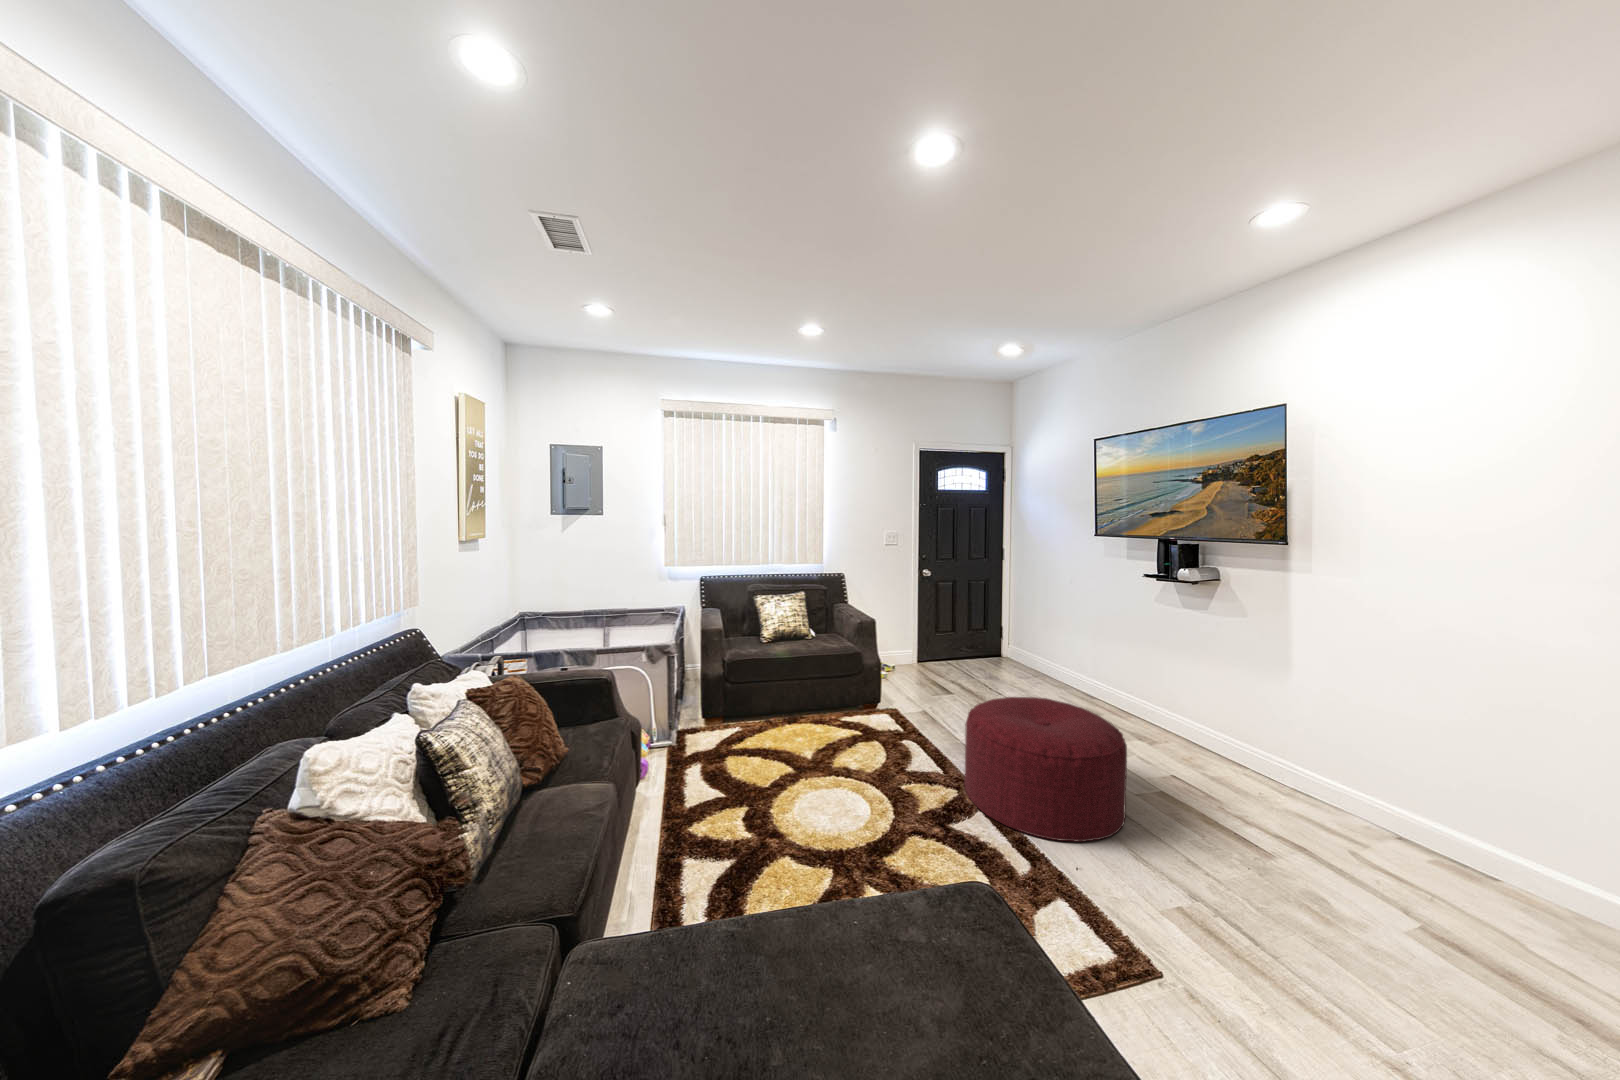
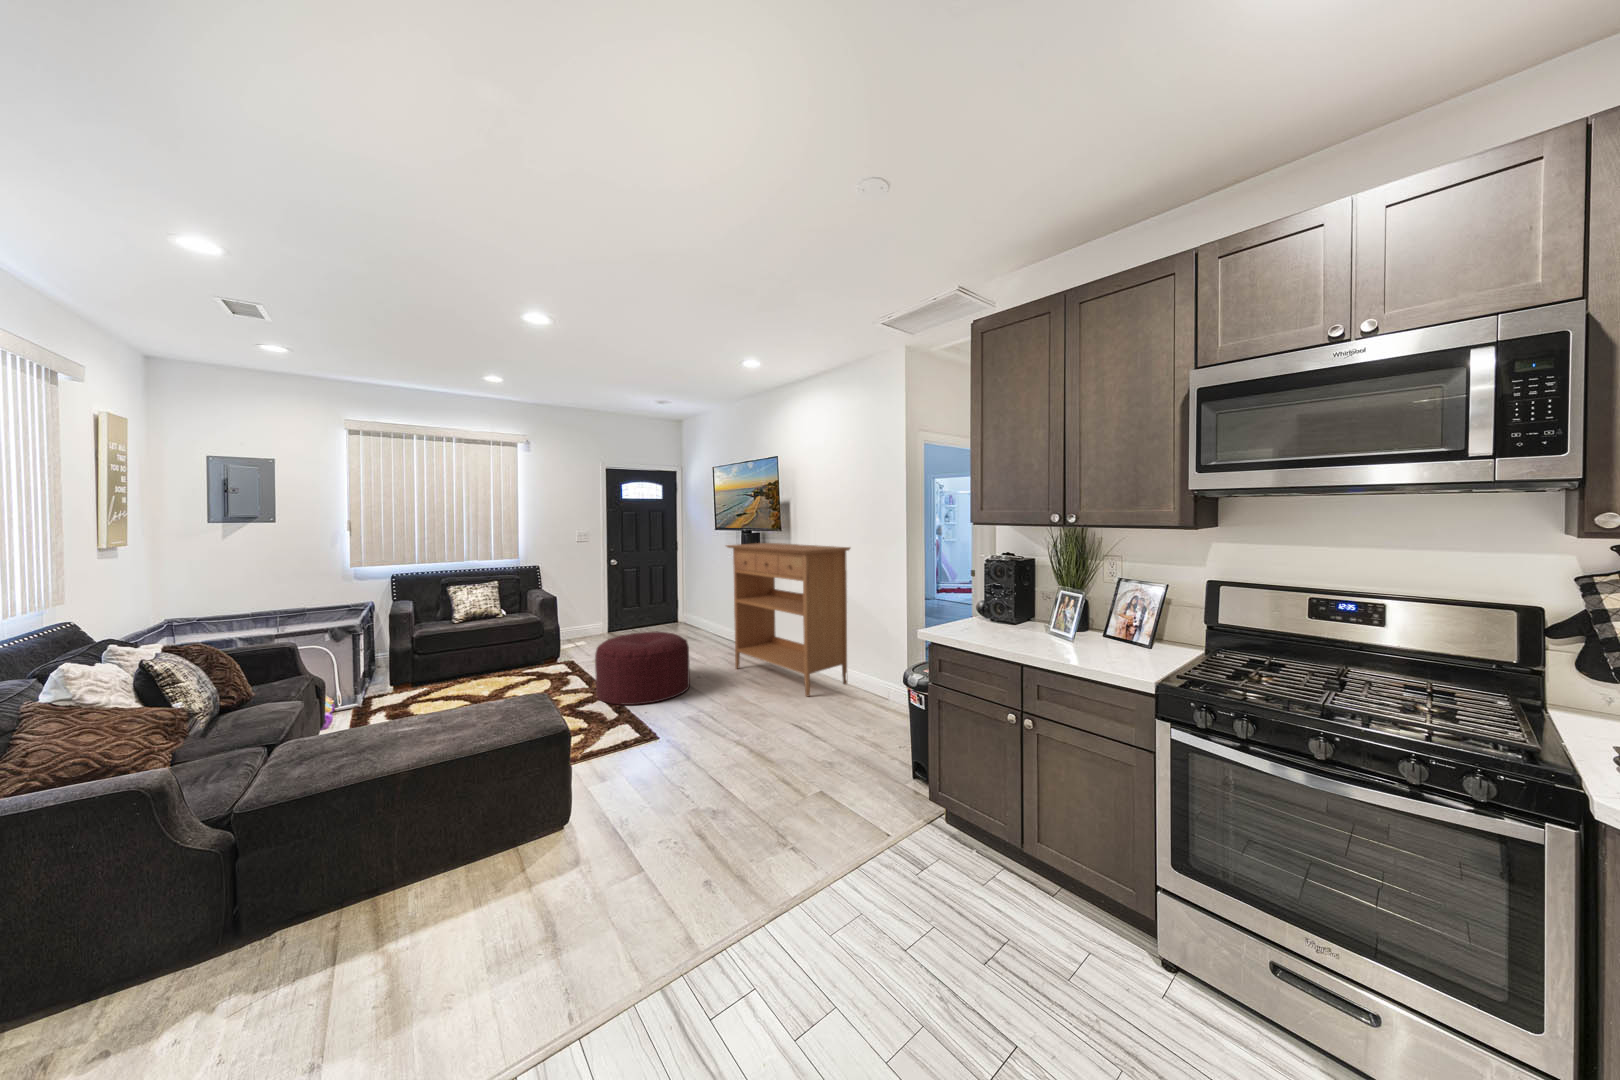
console table: none [1166,563,1564,912] -> present [726,543,850,696]

